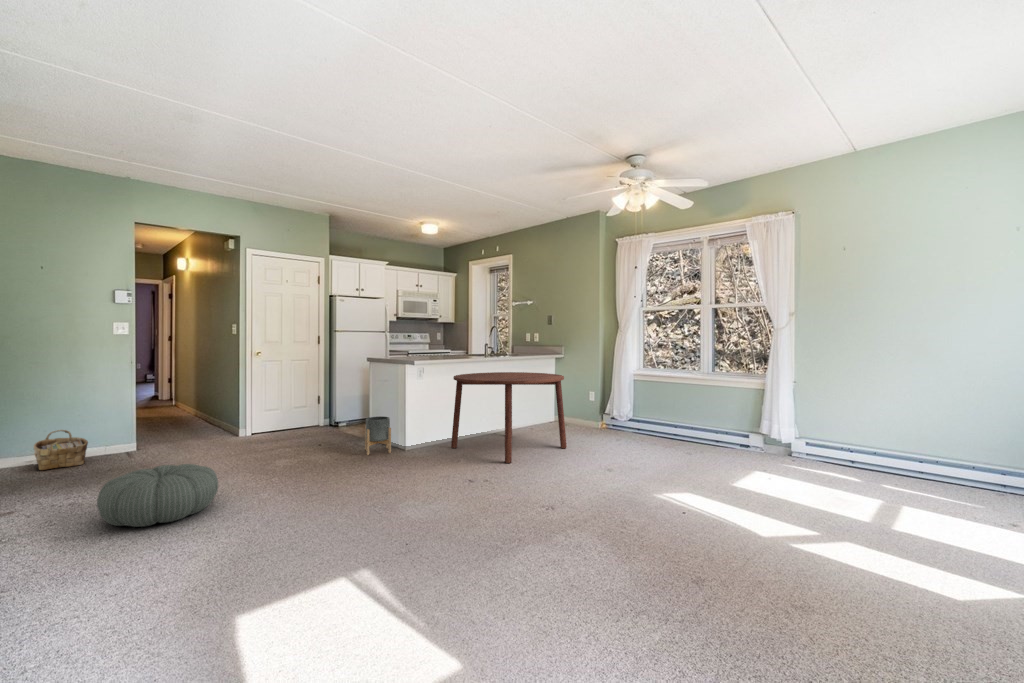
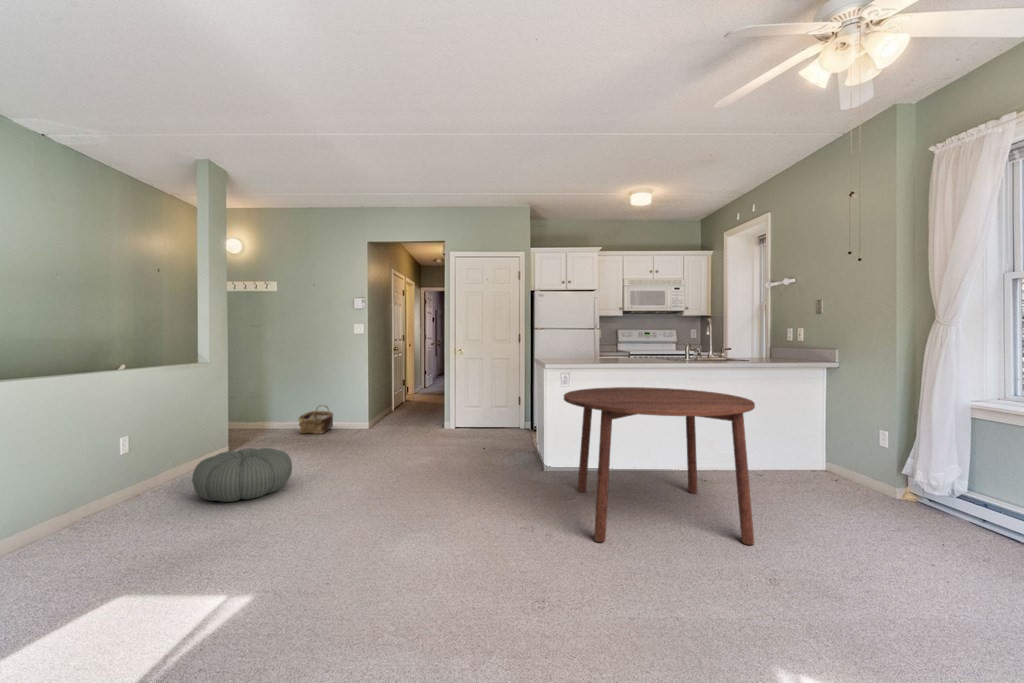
planter: present [365,416,391,455] -> none [480,430,516,478]

